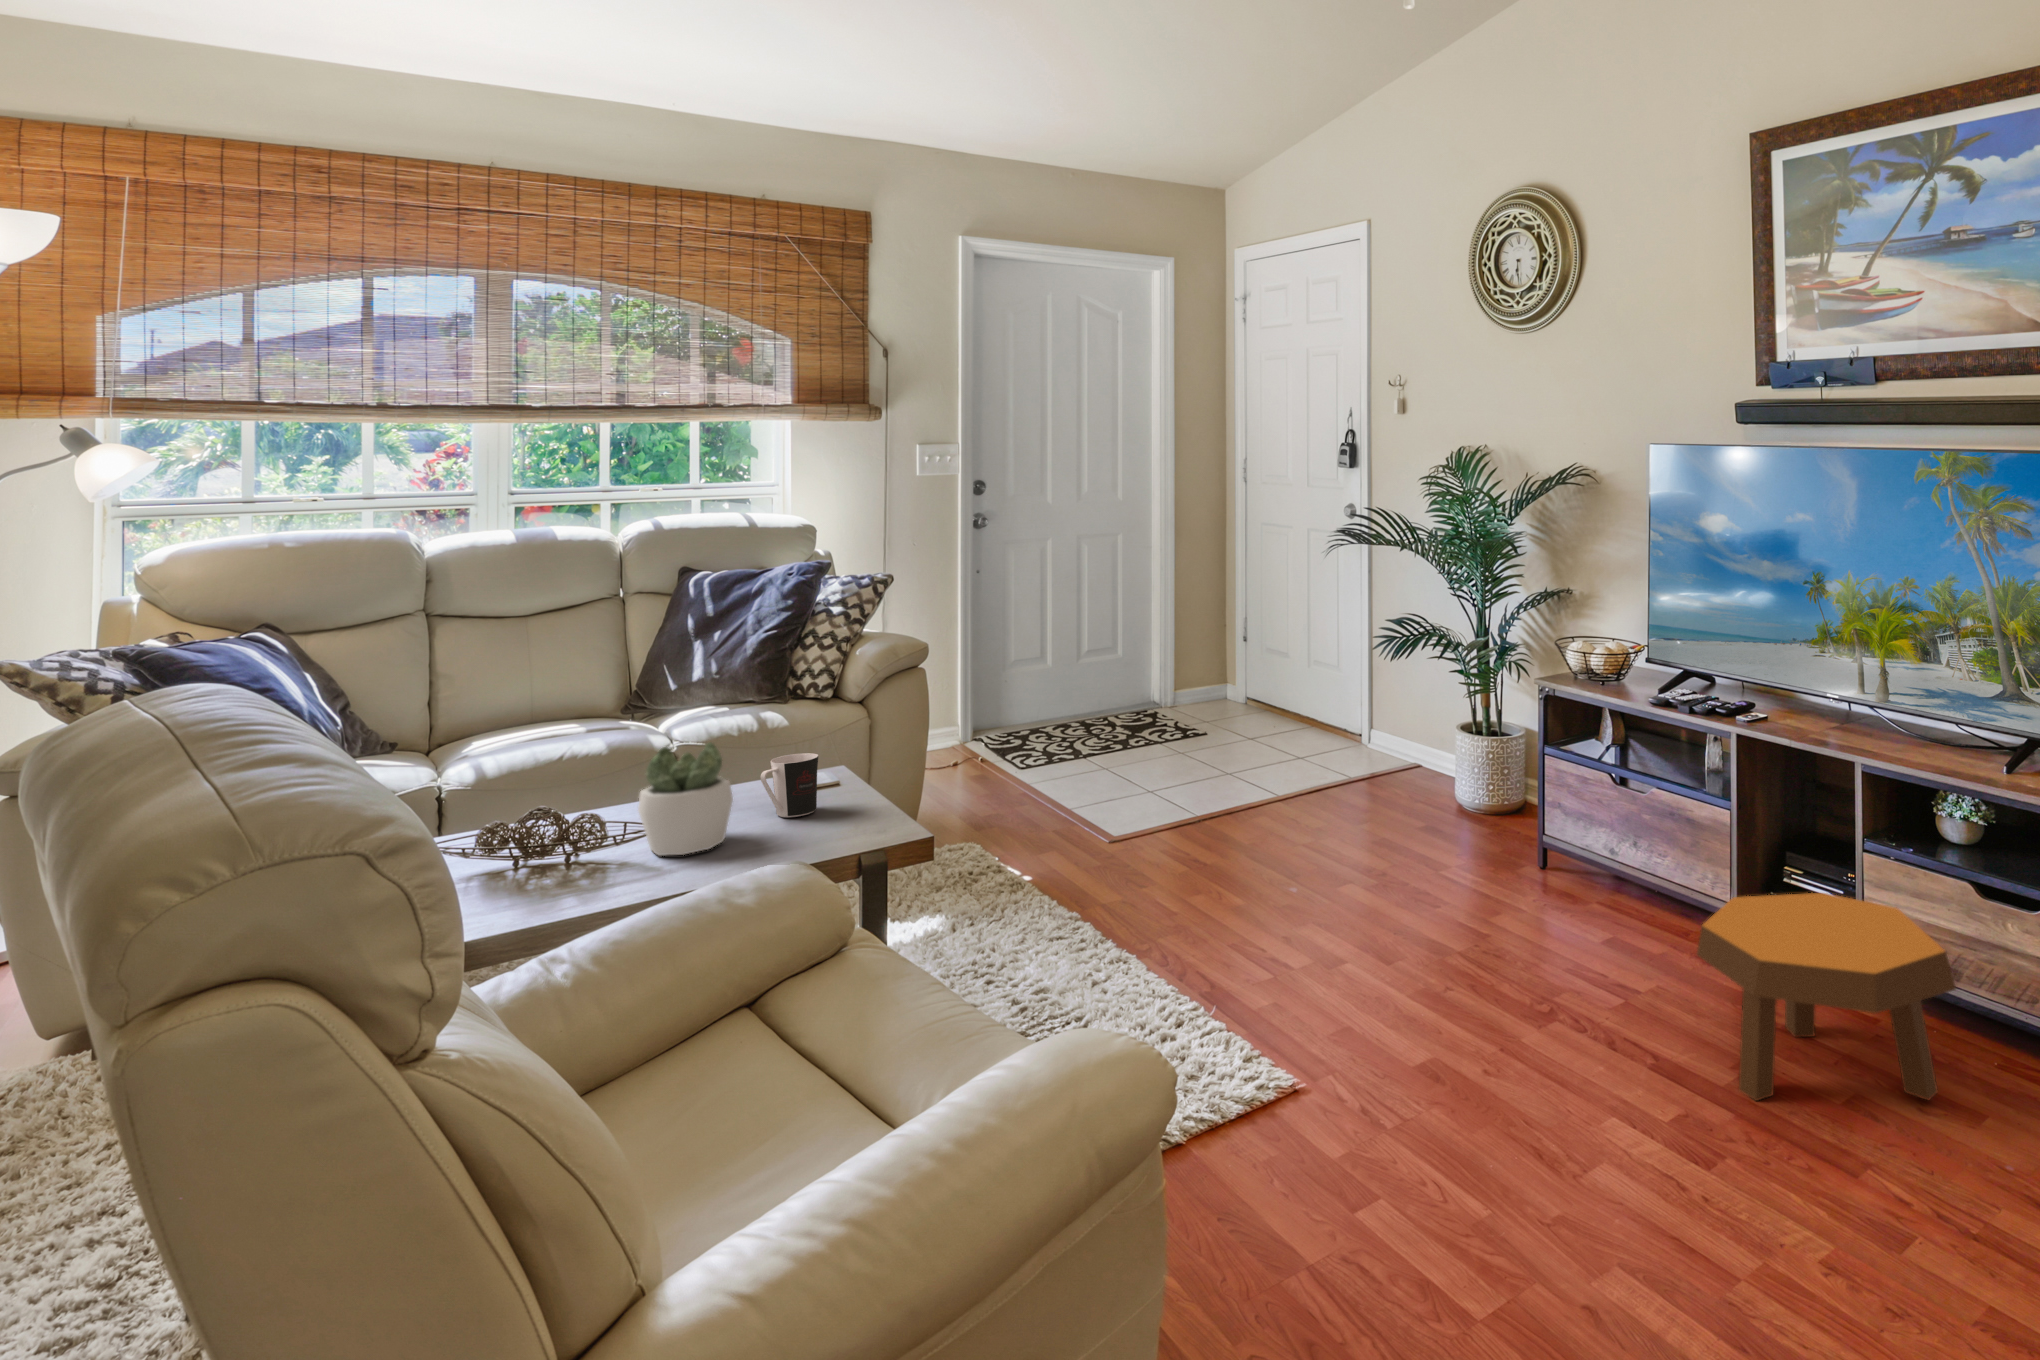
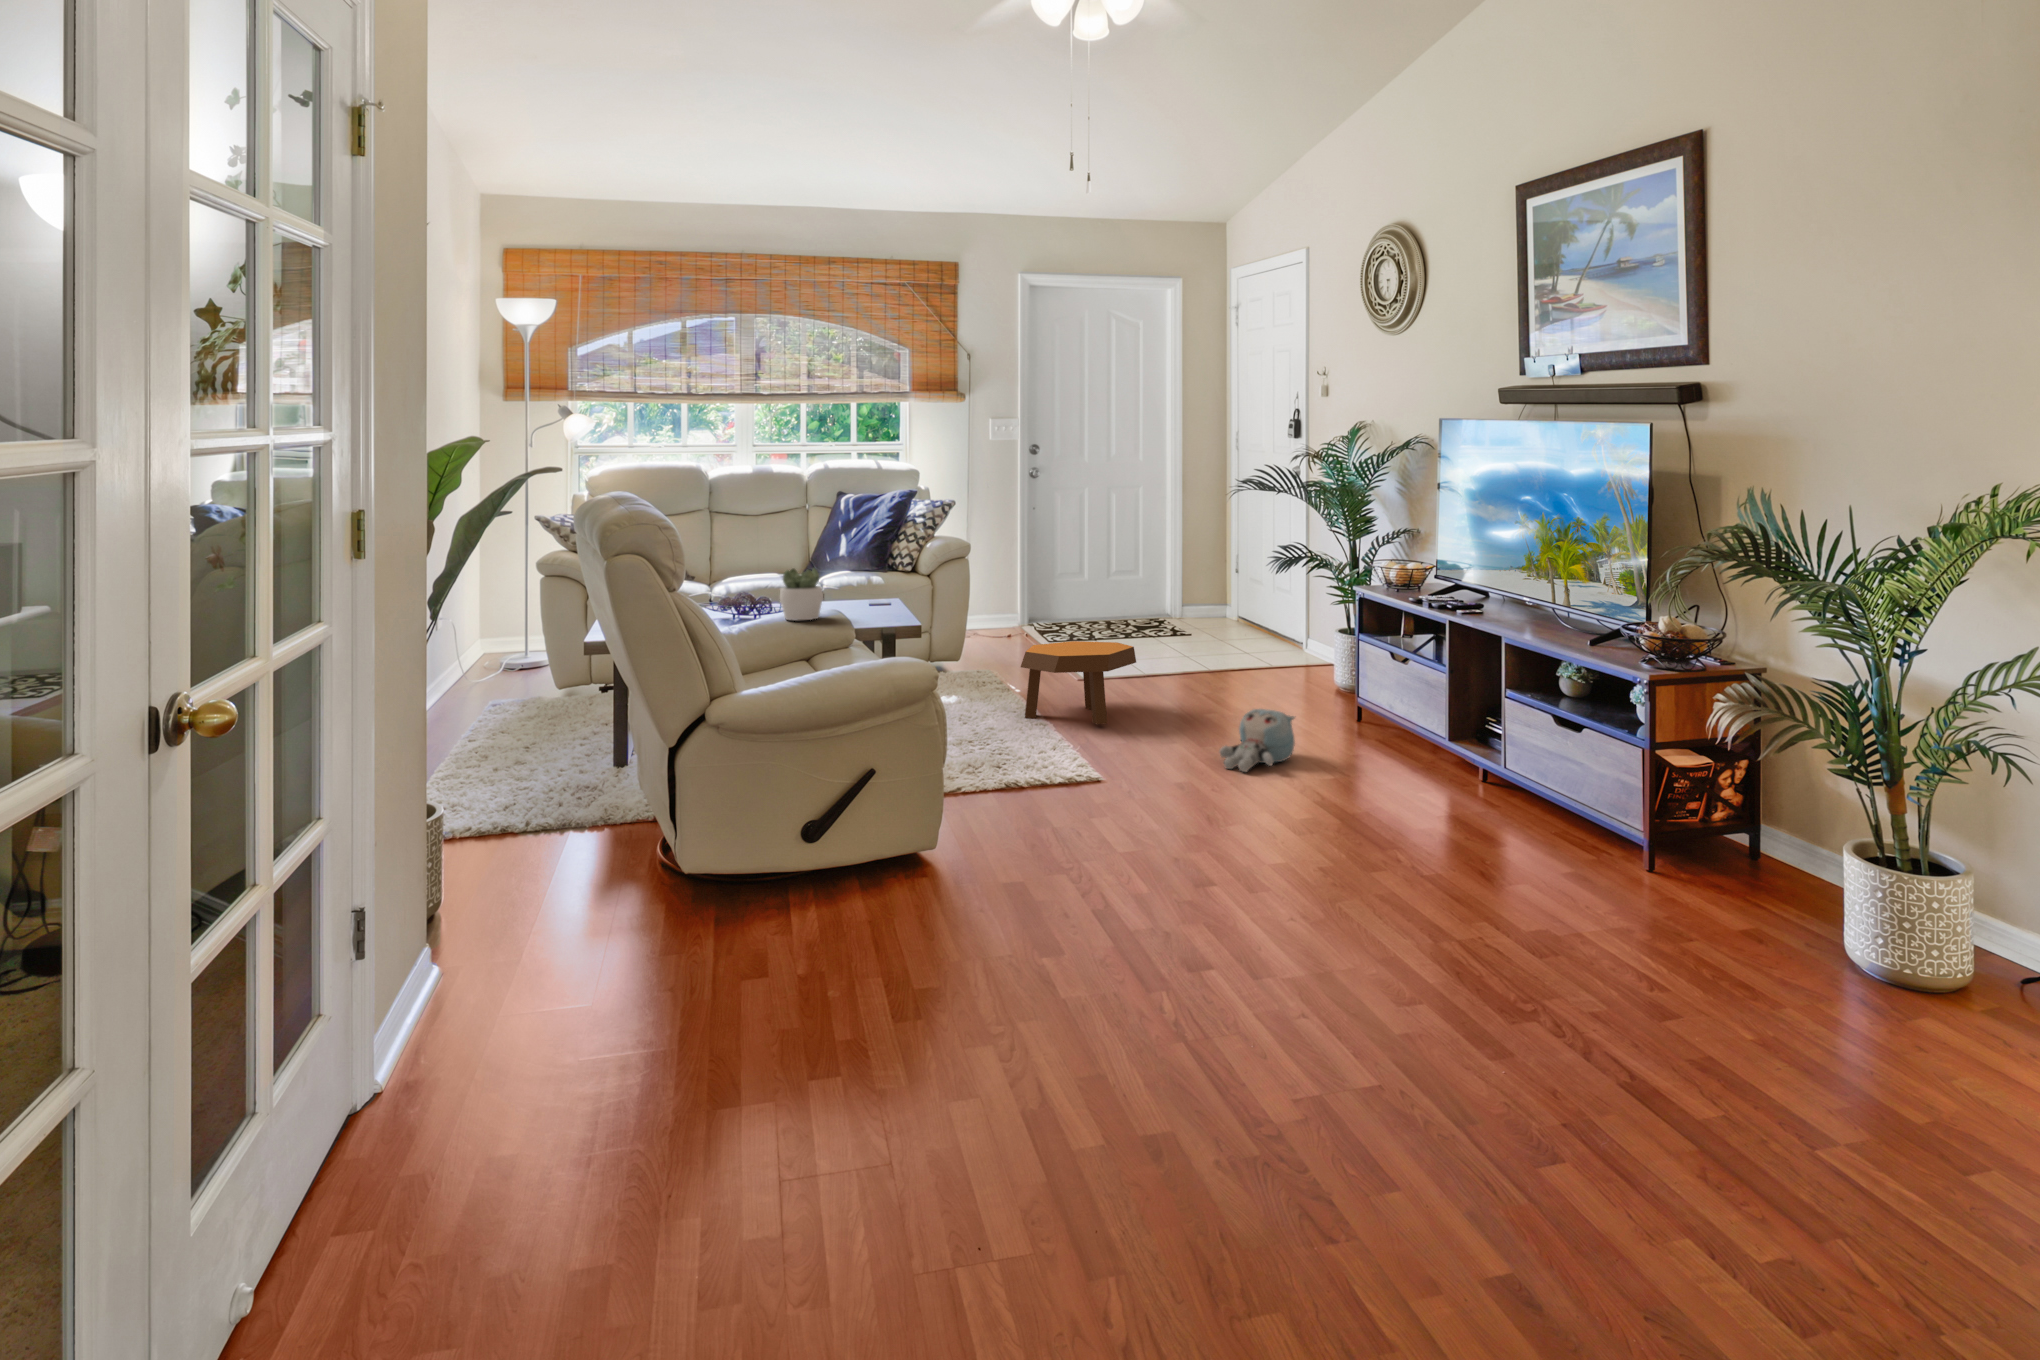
coffee cup: present [761,753,818,817] -> none [840,582,871,614]
footstool: present [1697,893,1956,1101] -> present [1021,641,1136,724]
plush toy: none [1443,898,1546,1017] -> present [1219,709,1295,772]

